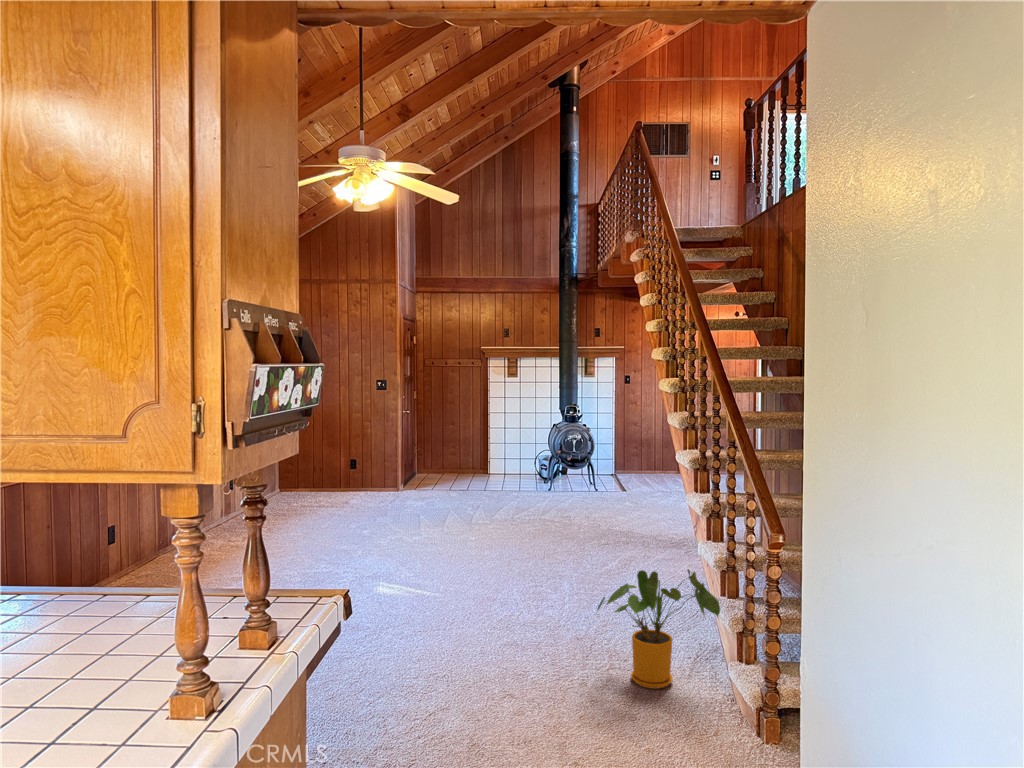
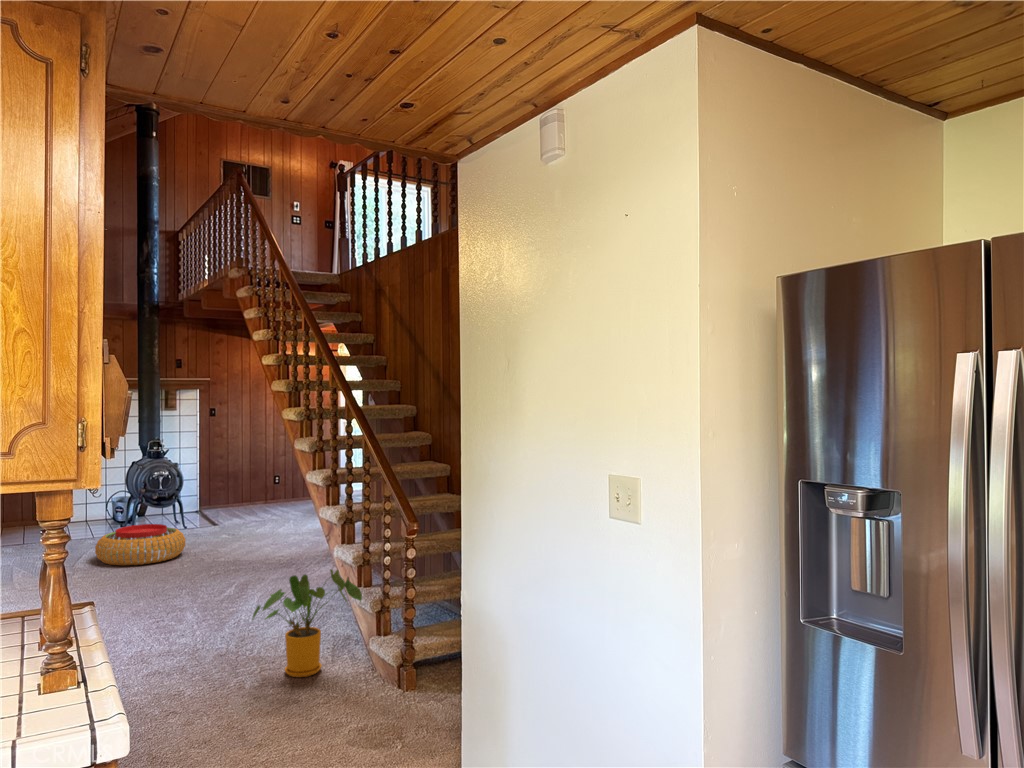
pouf: none [509,485,586,523] -> present [95,524,185,566]

